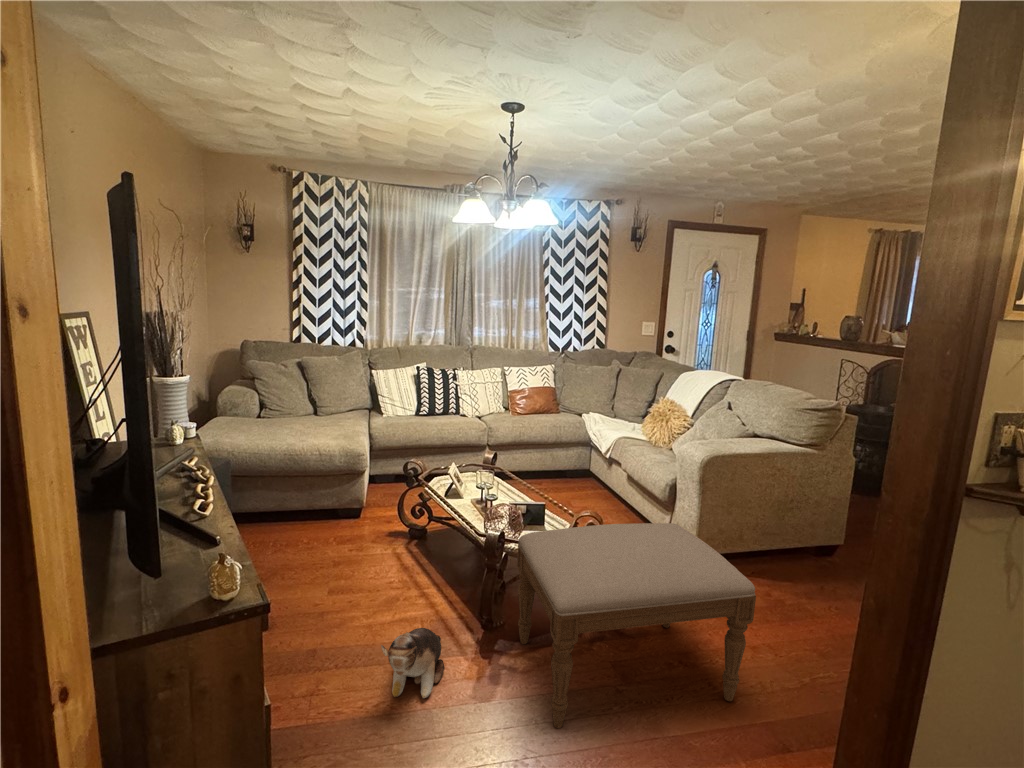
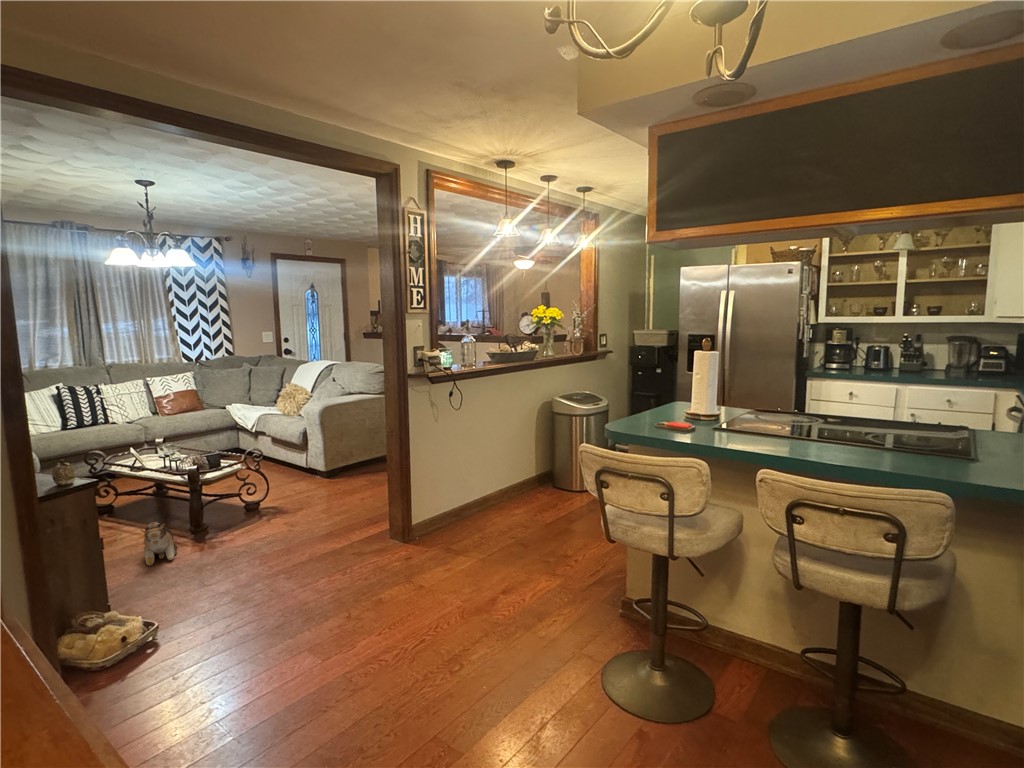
ottoman: present [517,523,756,728] -> none [212,442,351,546]

